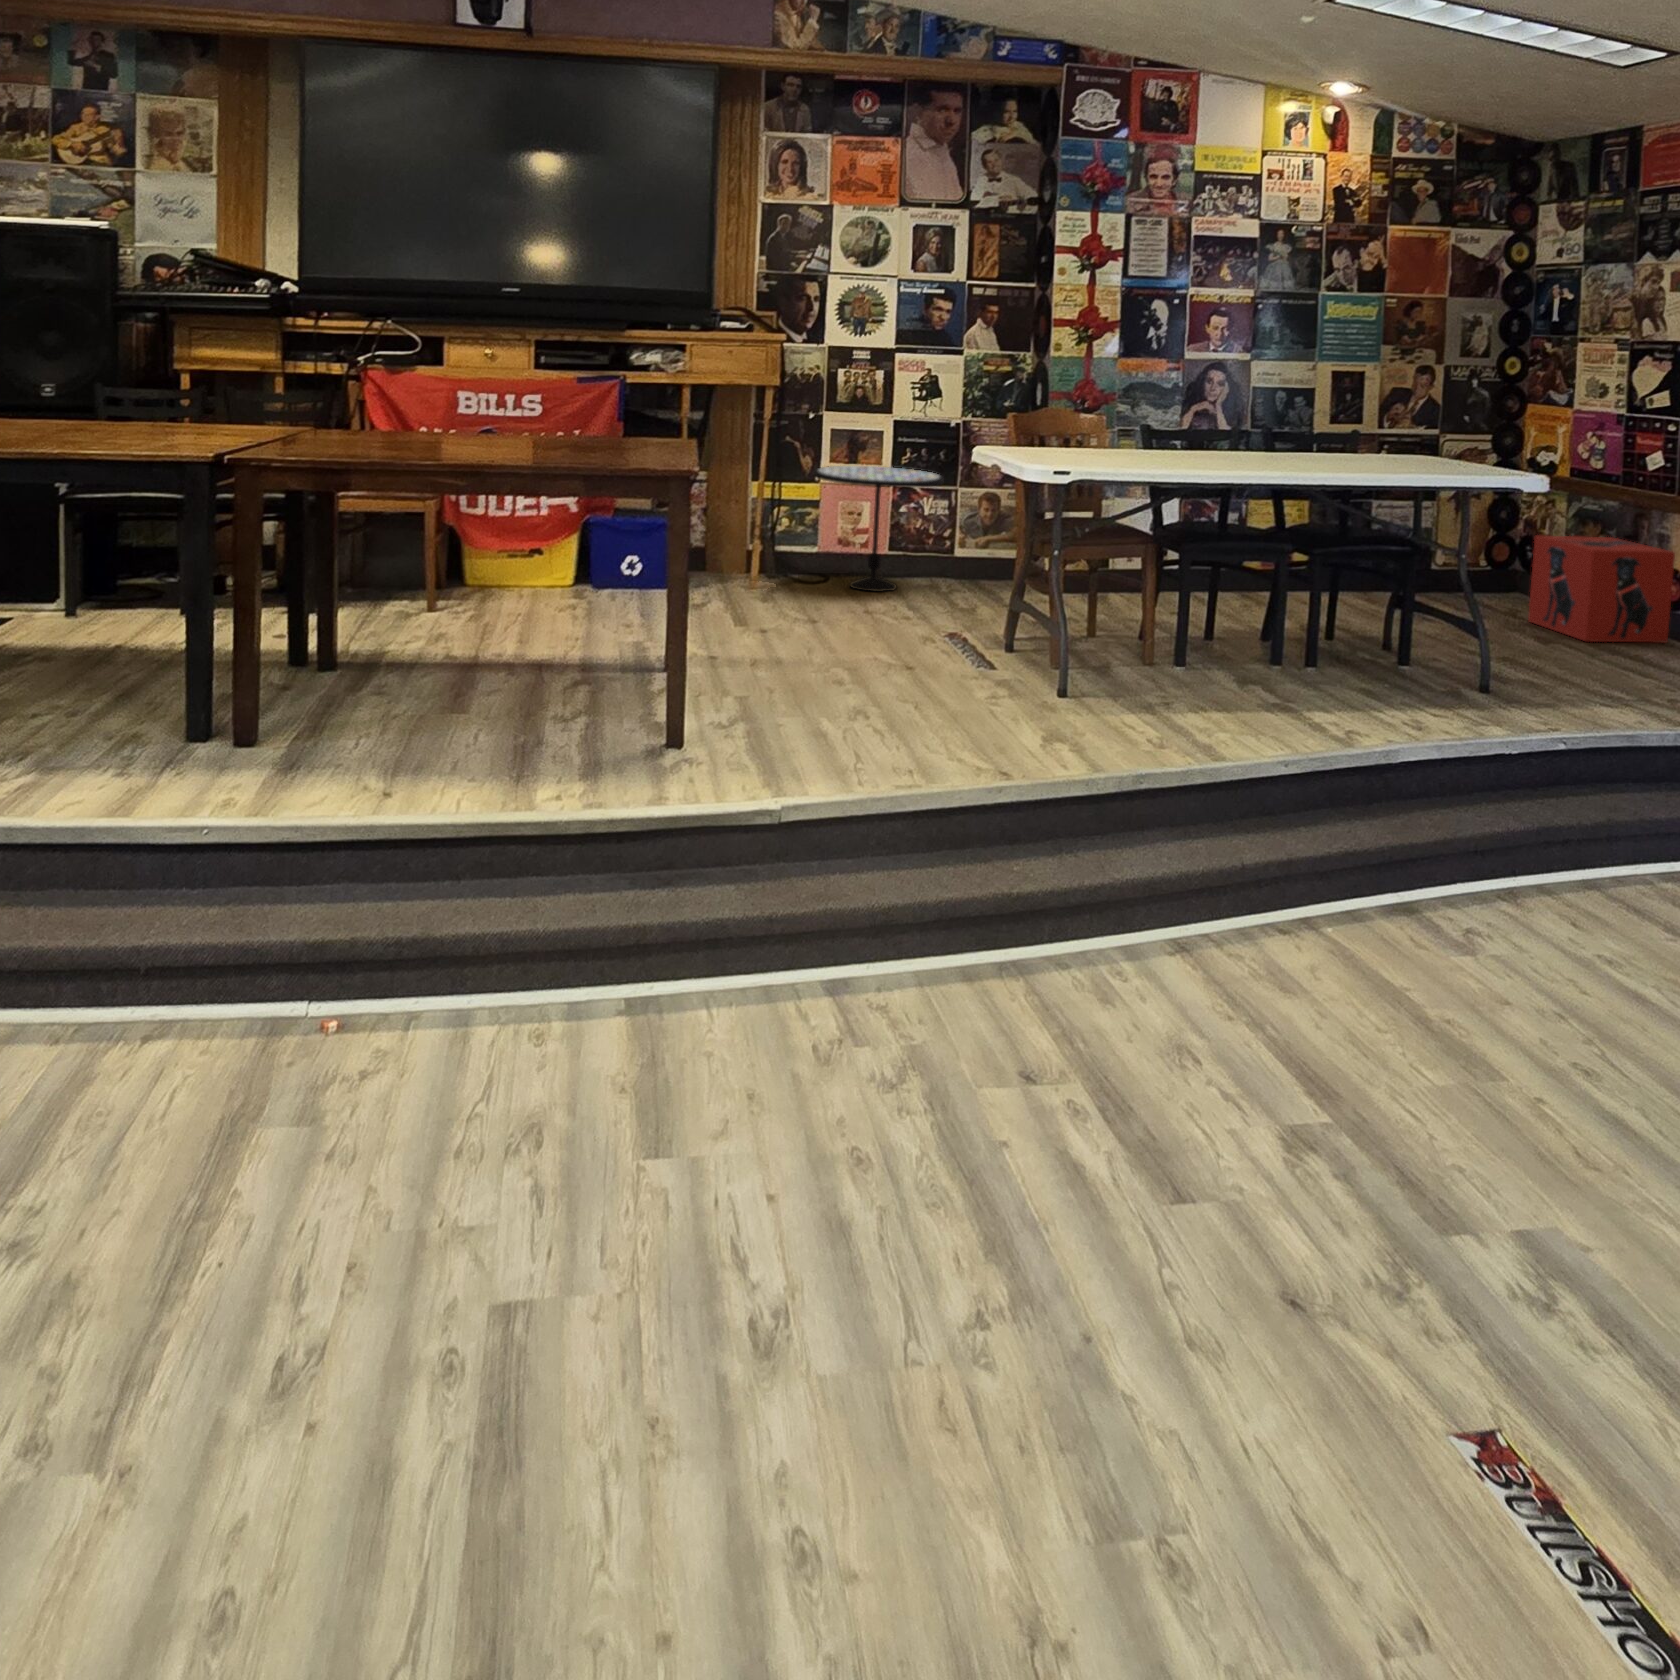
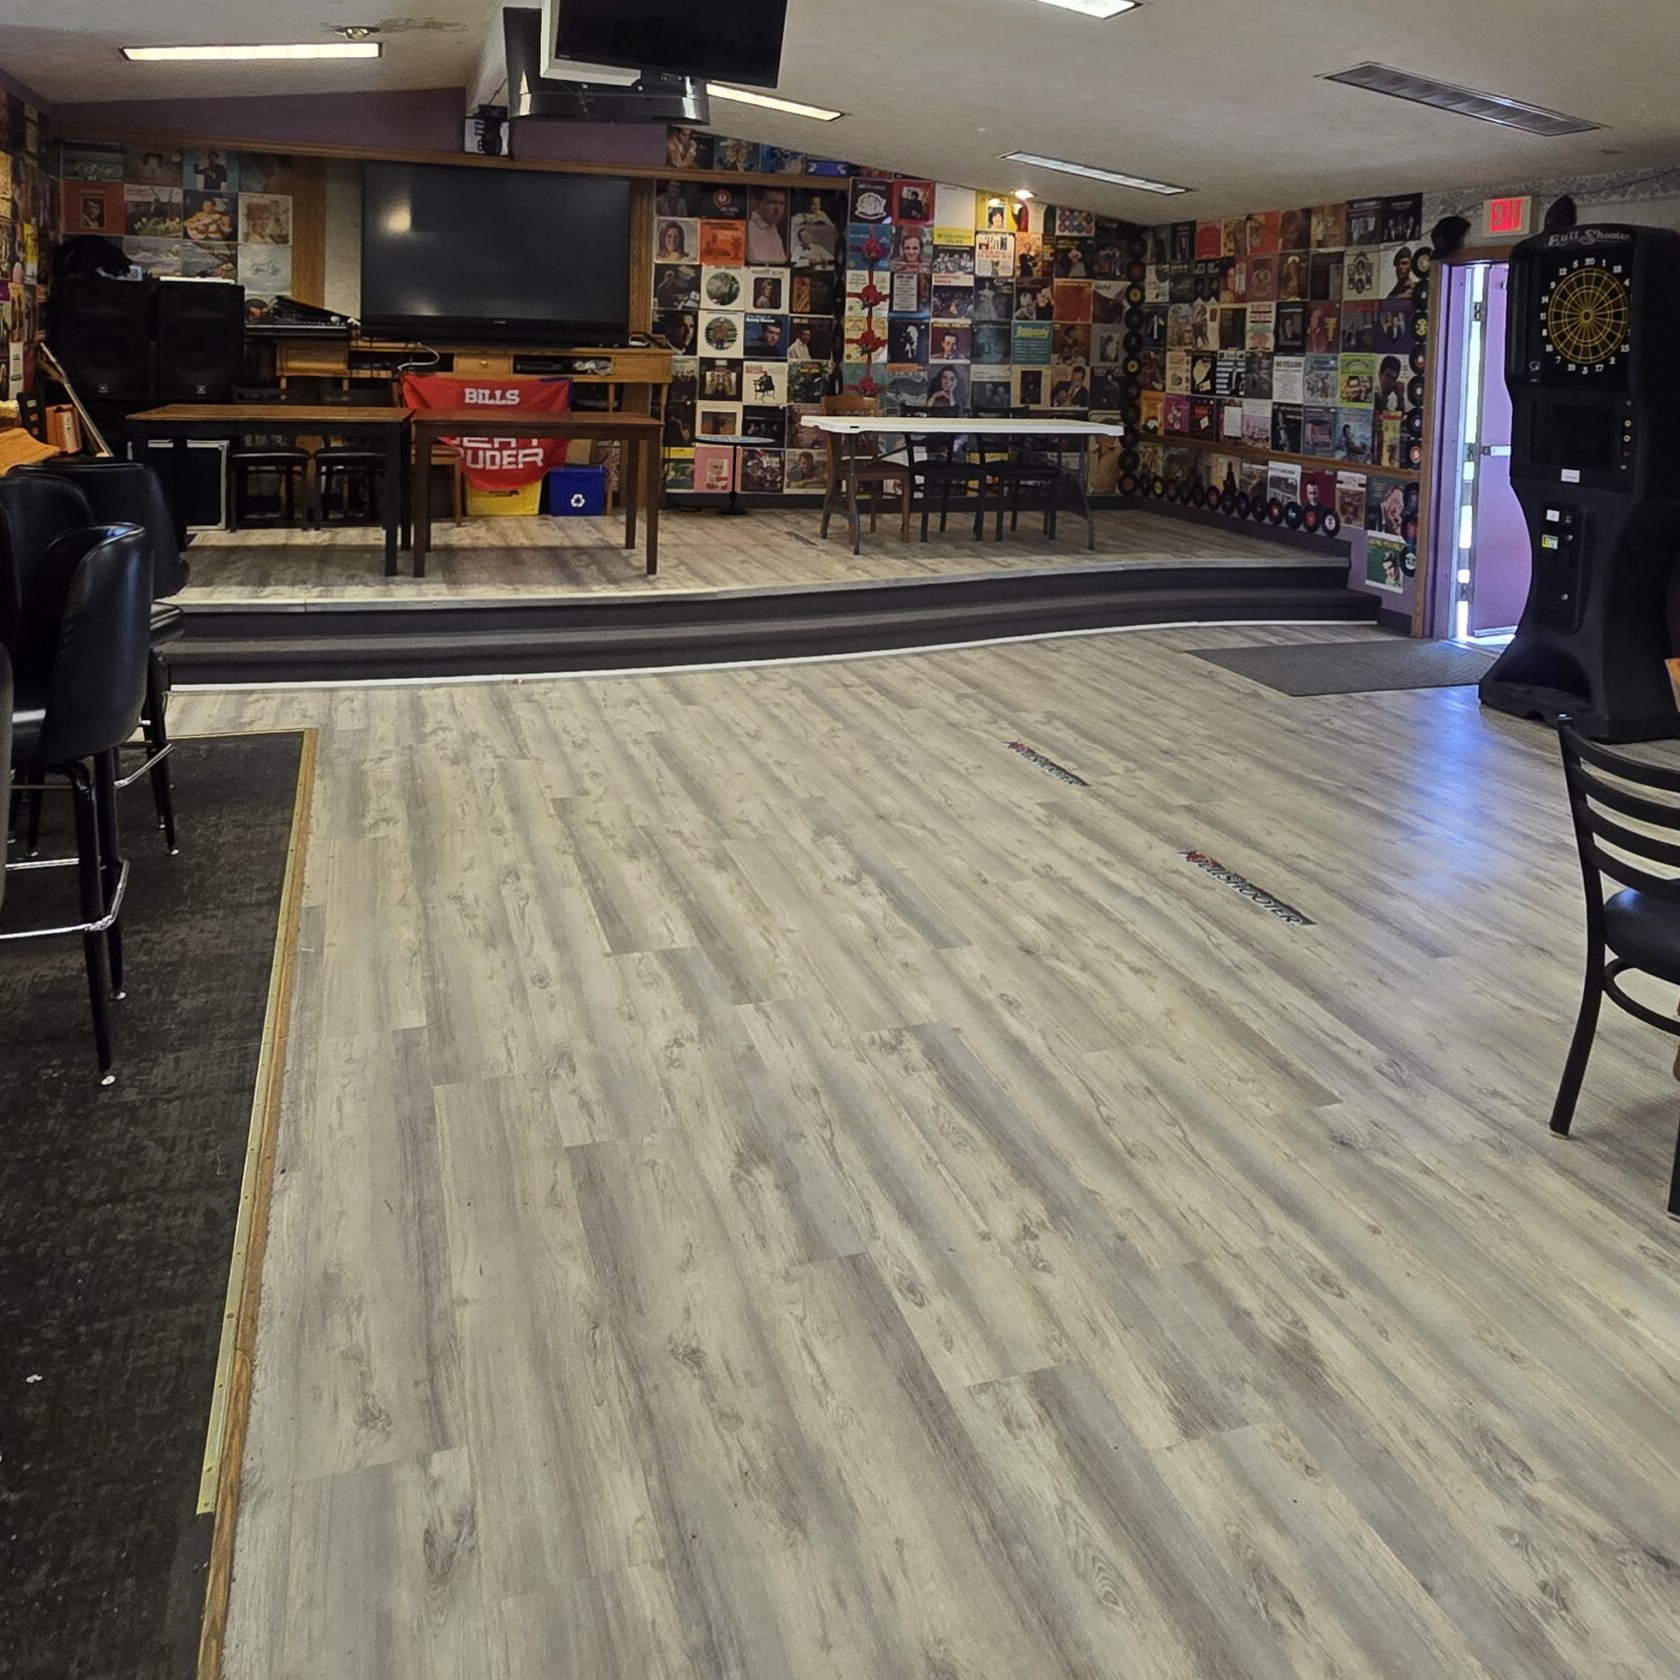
storage box: present [1528,535,1675,643] -> none [1134,469,1212,530]

